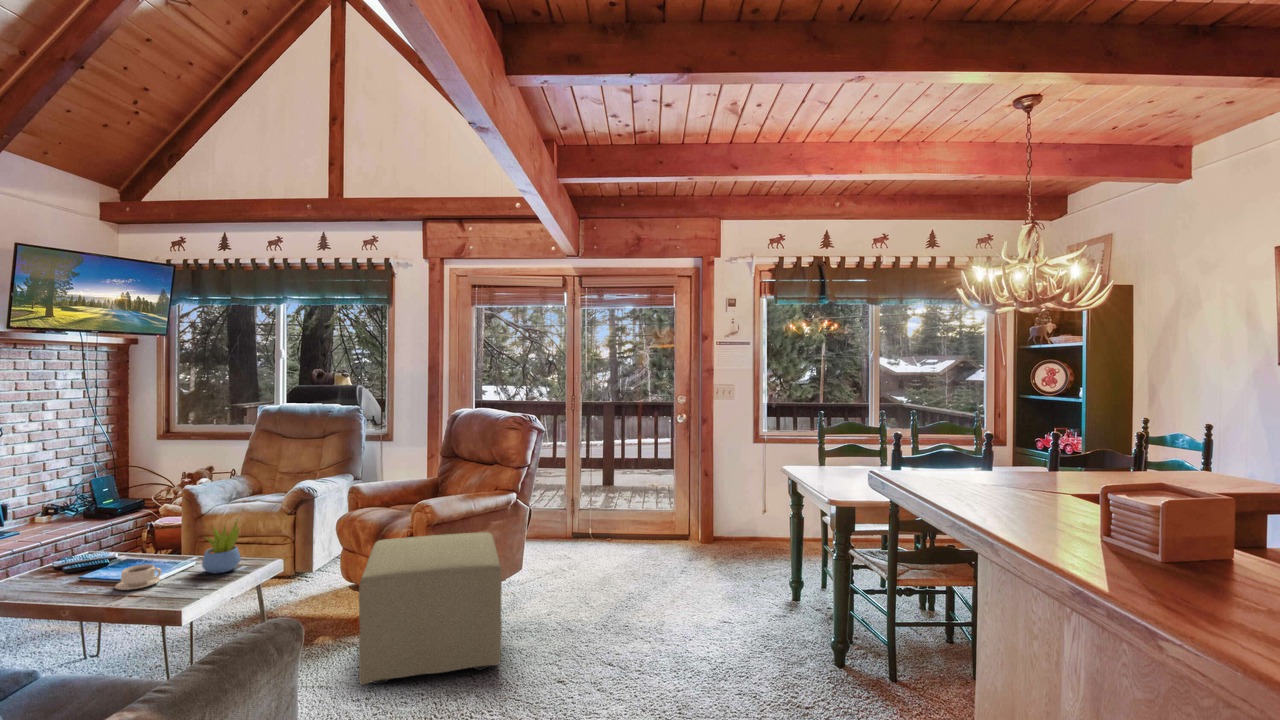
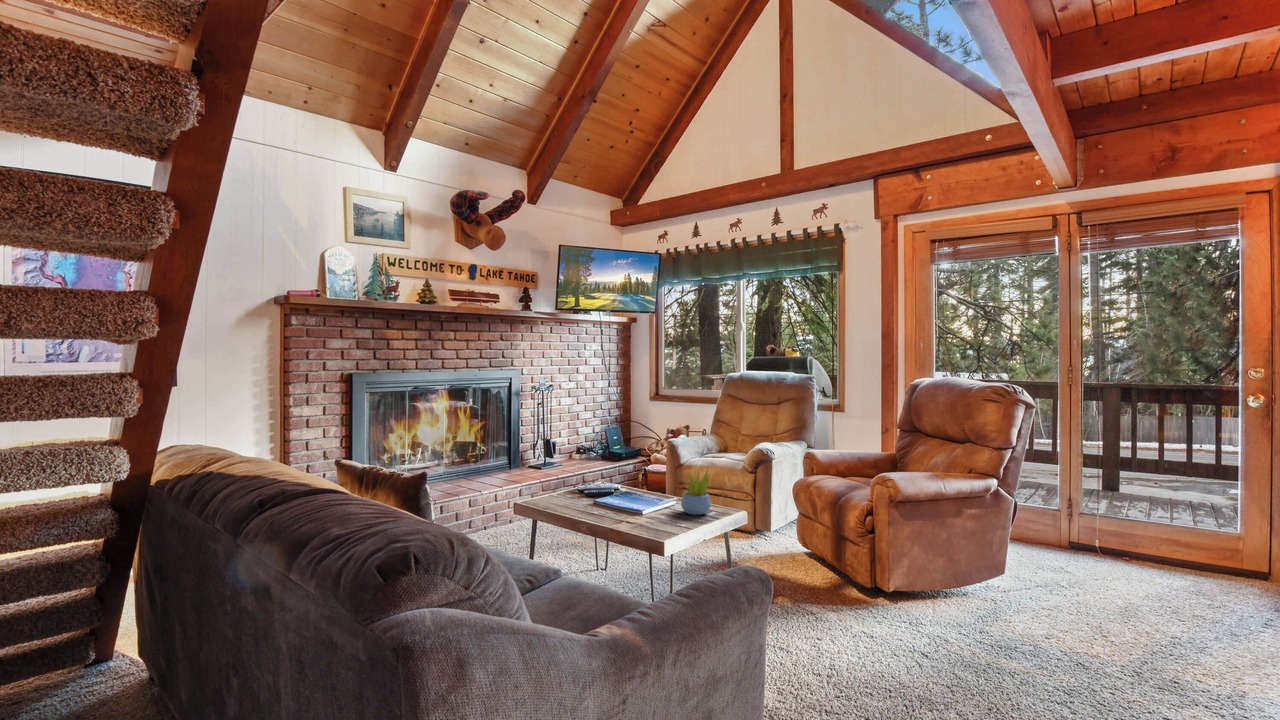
ottoman: present [359,532,502,685] -> none [819,509,989,683]
teacup: present [115,564,162,590] -> none [621,496,652,516]

